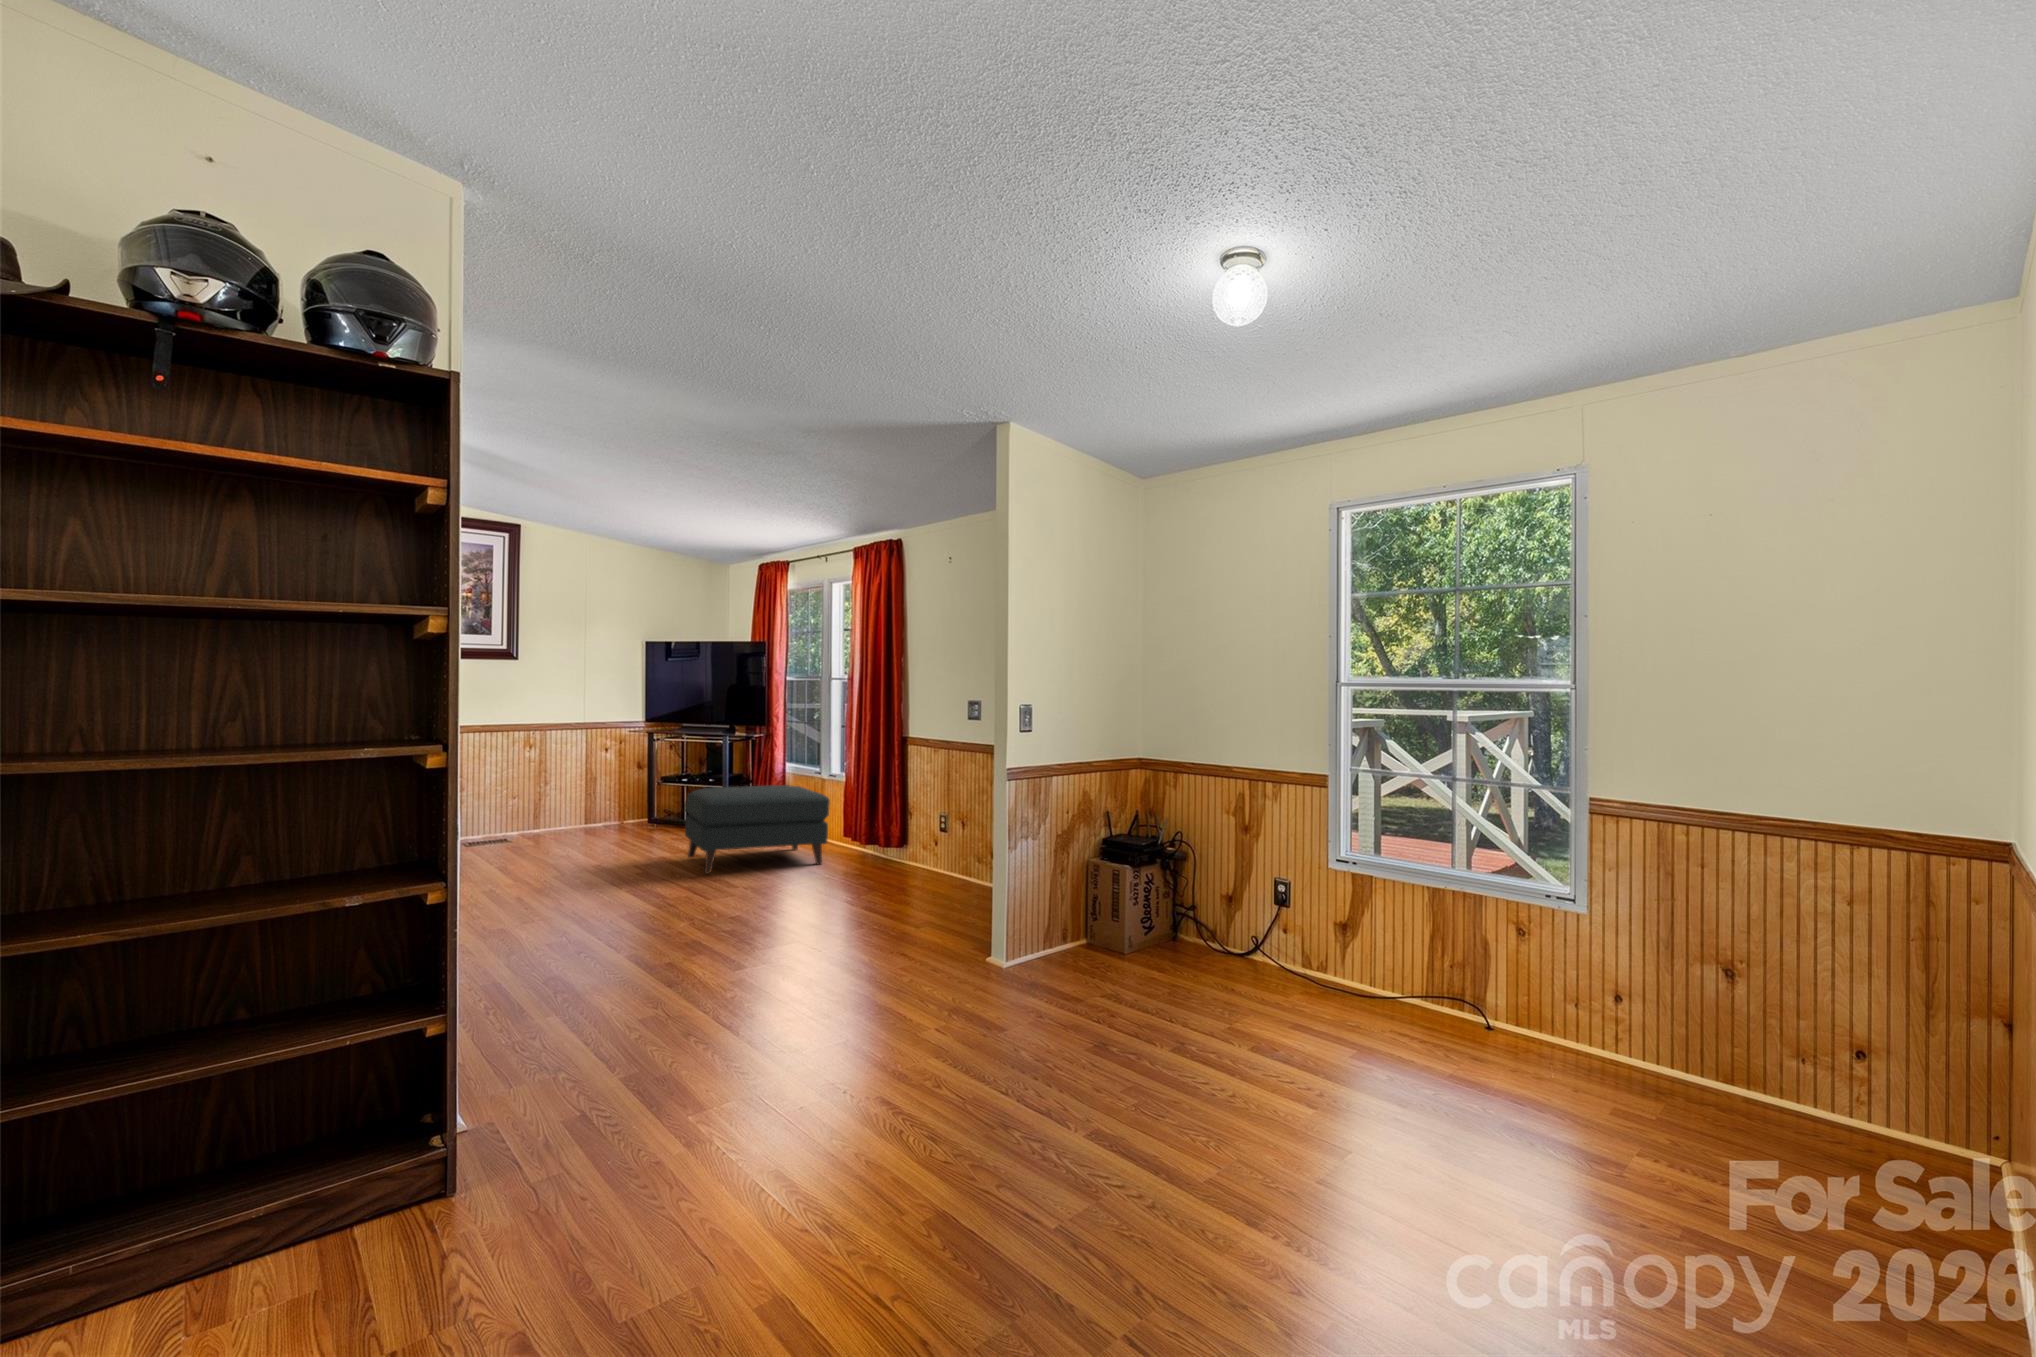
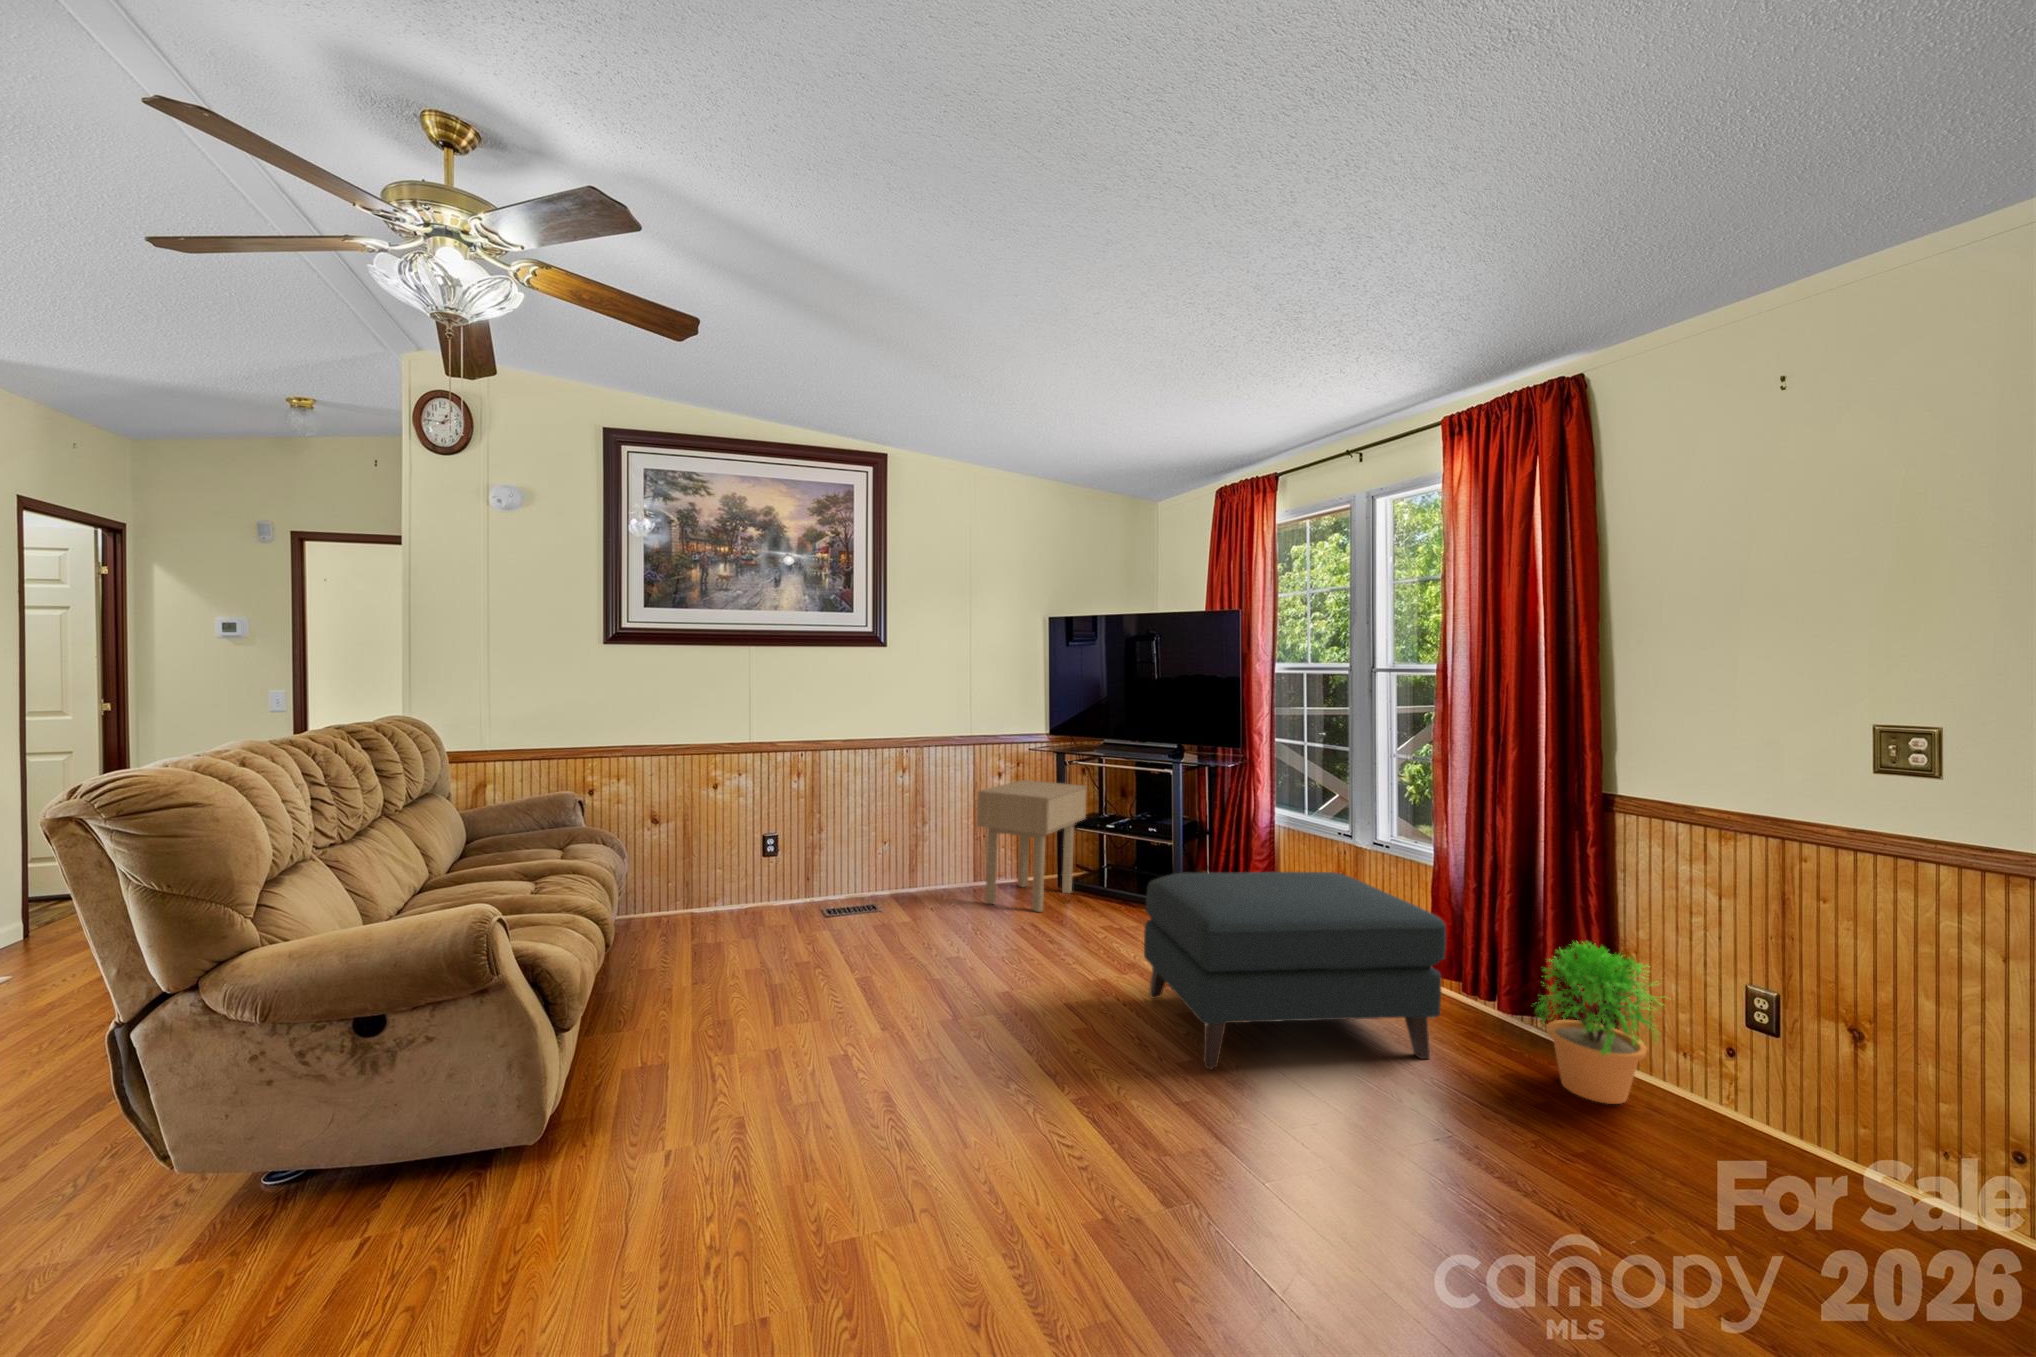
side table: none [586,753,670,835] -> present [977,780,1087,912]
potted plant: none [861,799,916,868] -> present [1537,942,1662,1104]

